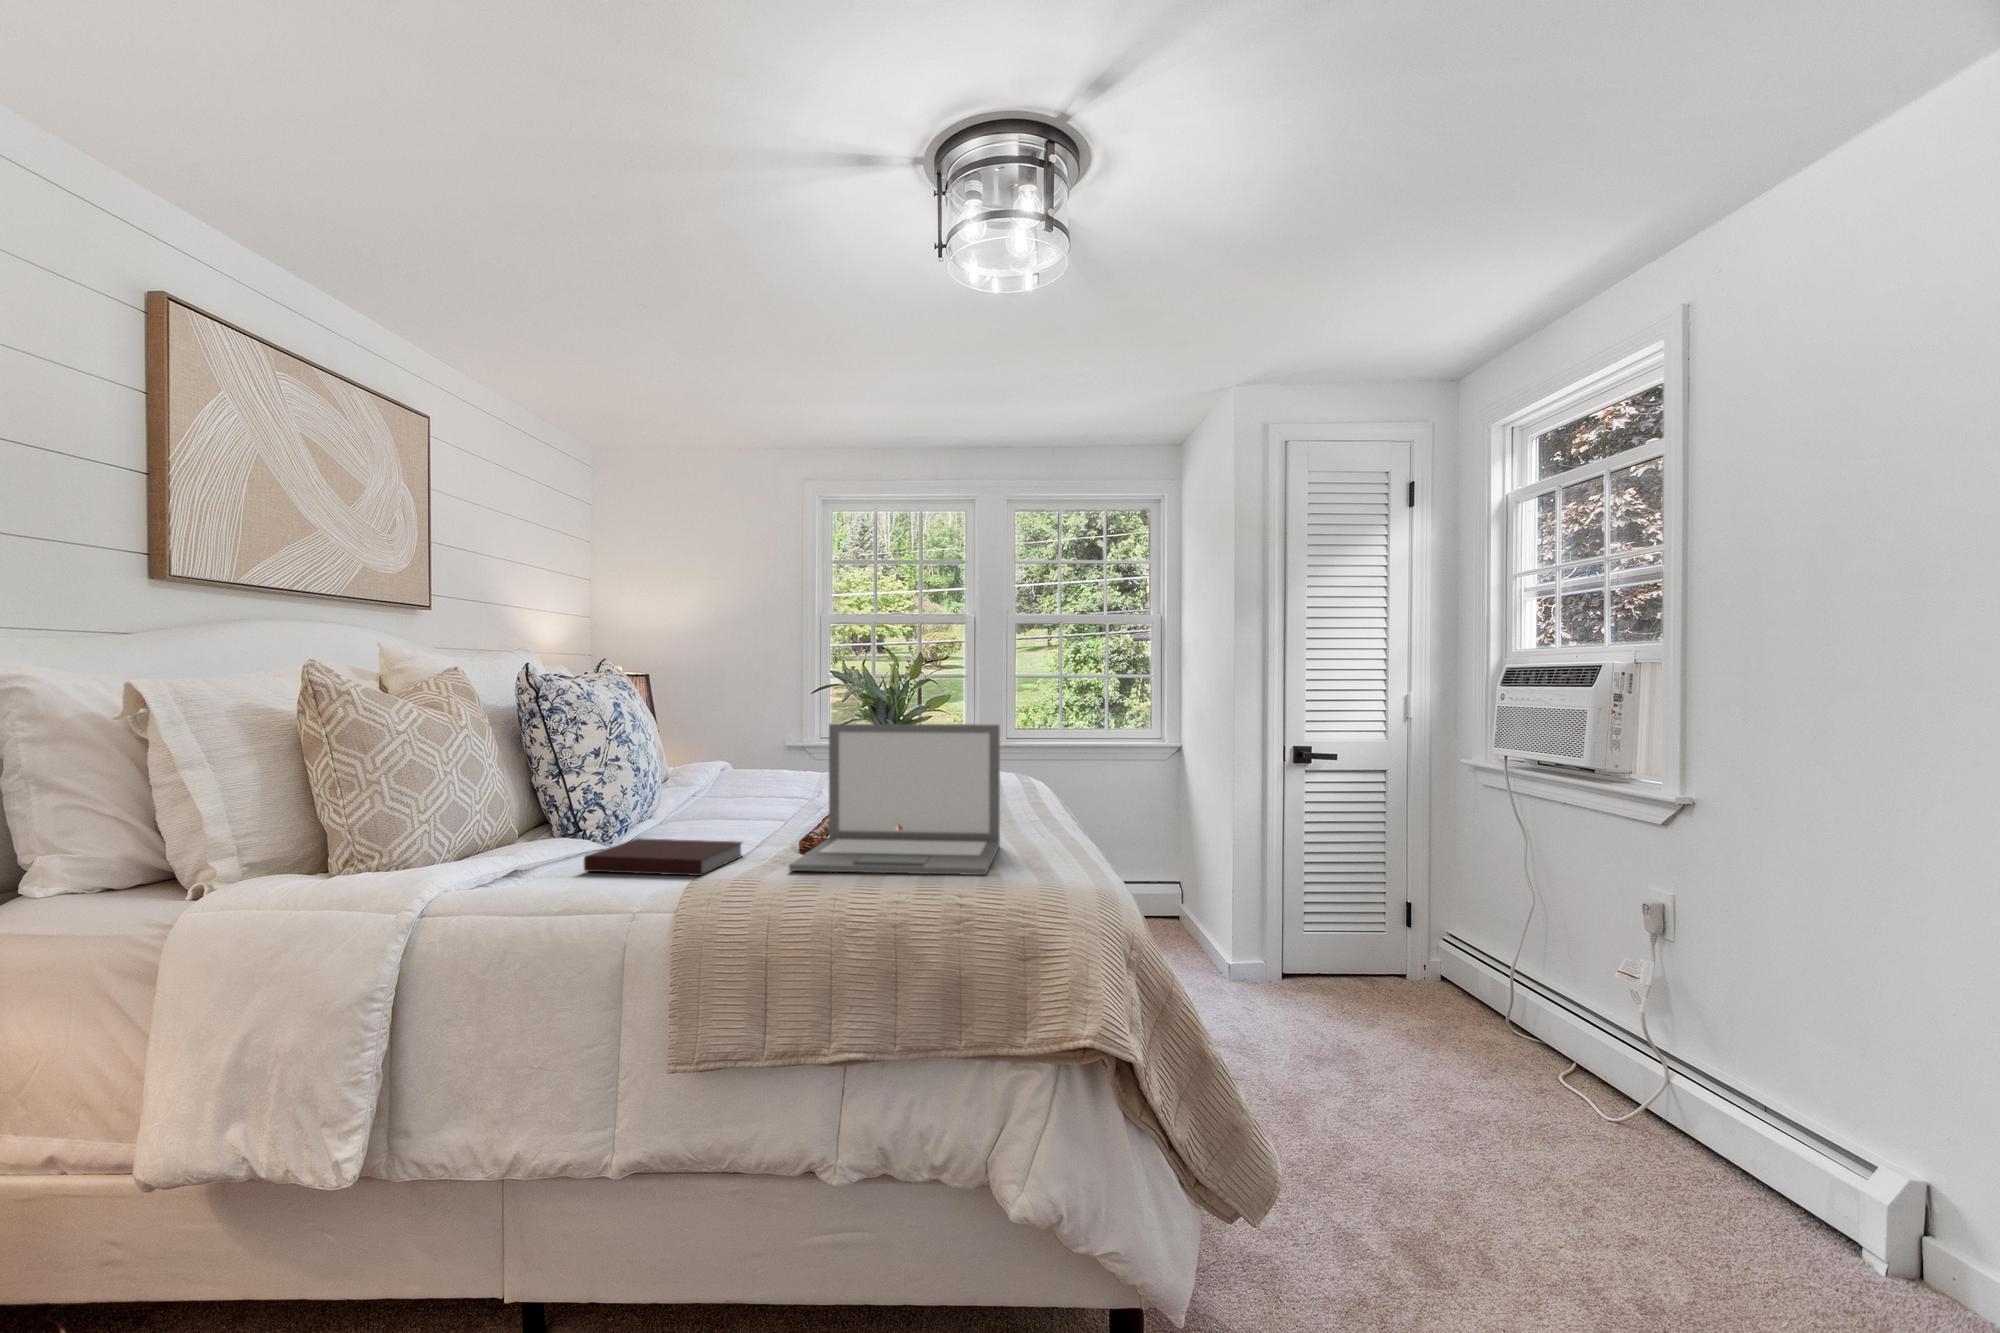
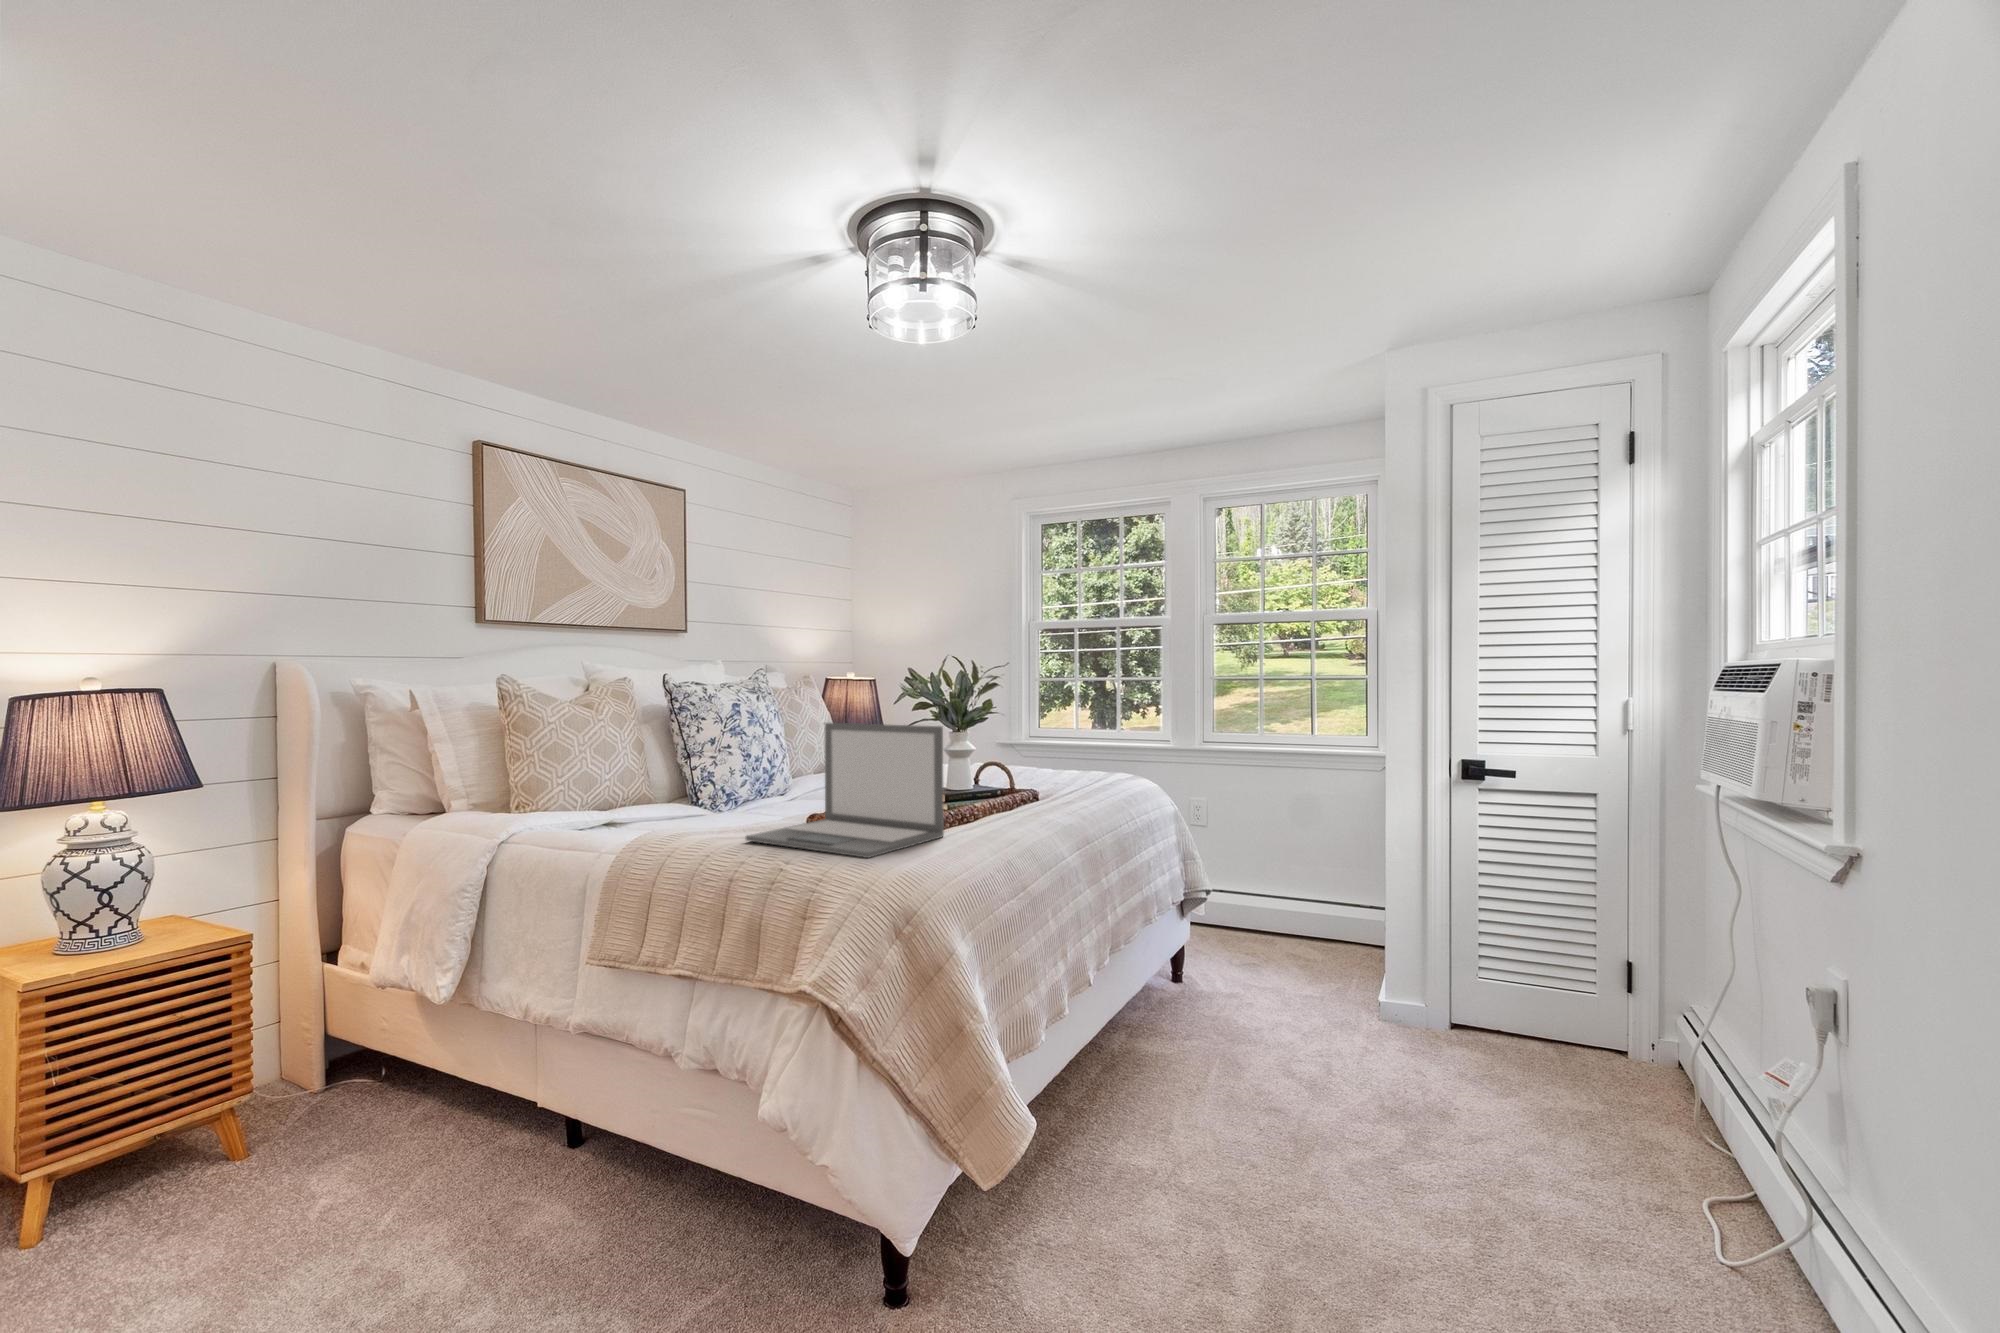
notebook: present [584,838,742,876] -> none [633,808,751,839]

